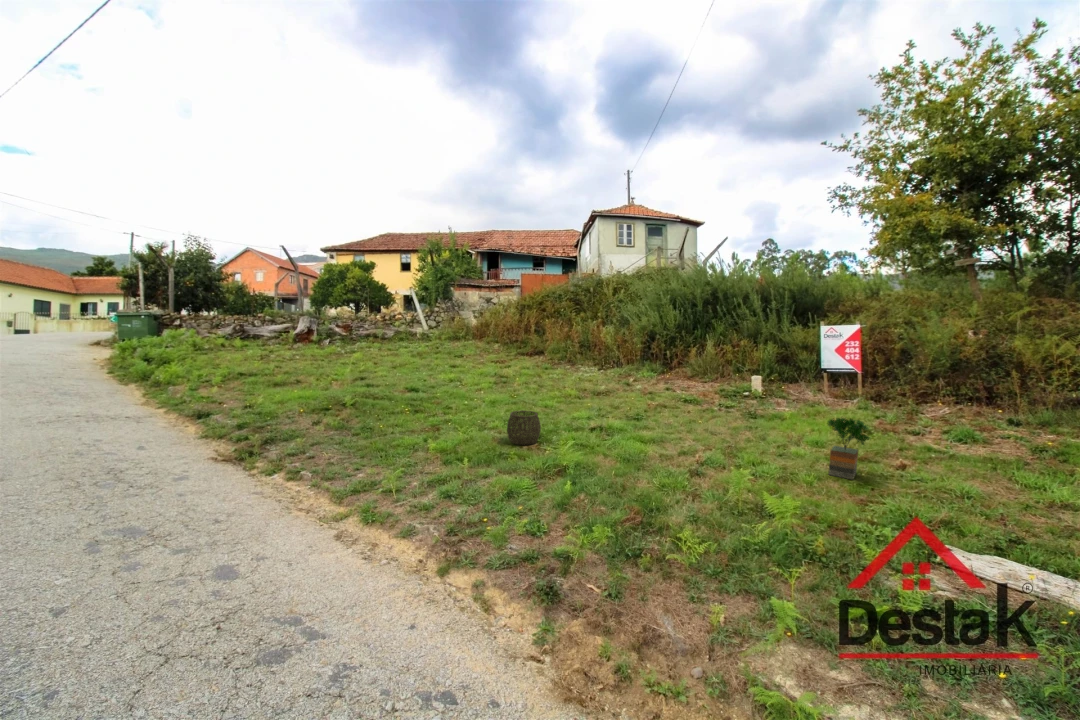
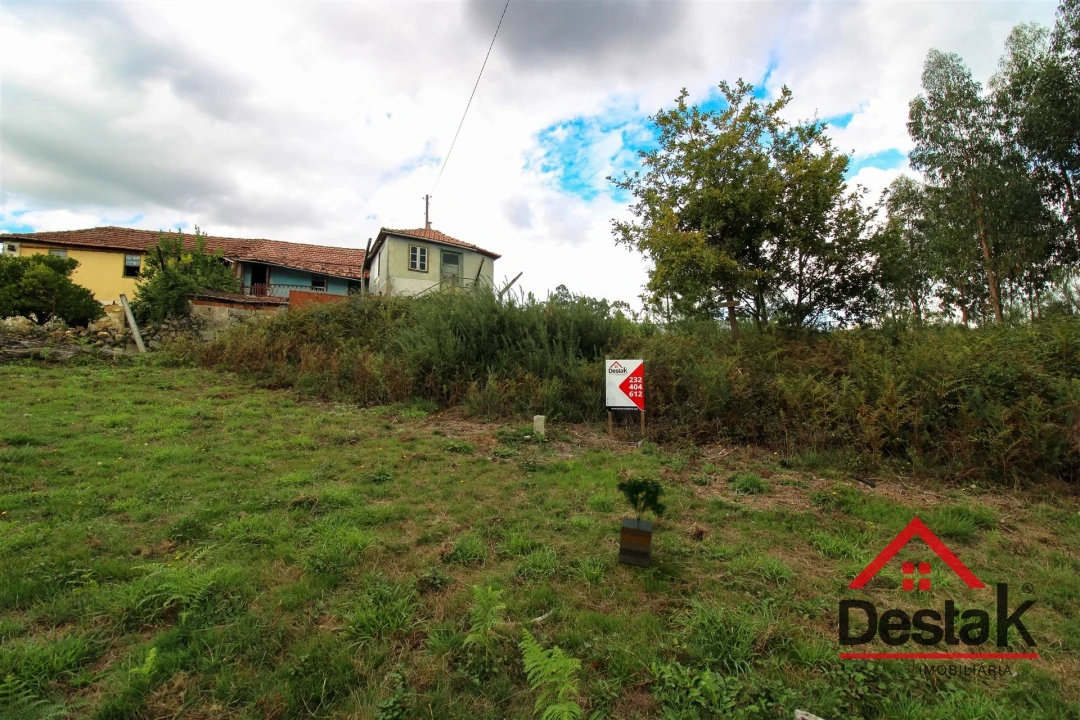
woven basket: present [507,410,541,445] -> none [97,487,177,556]

